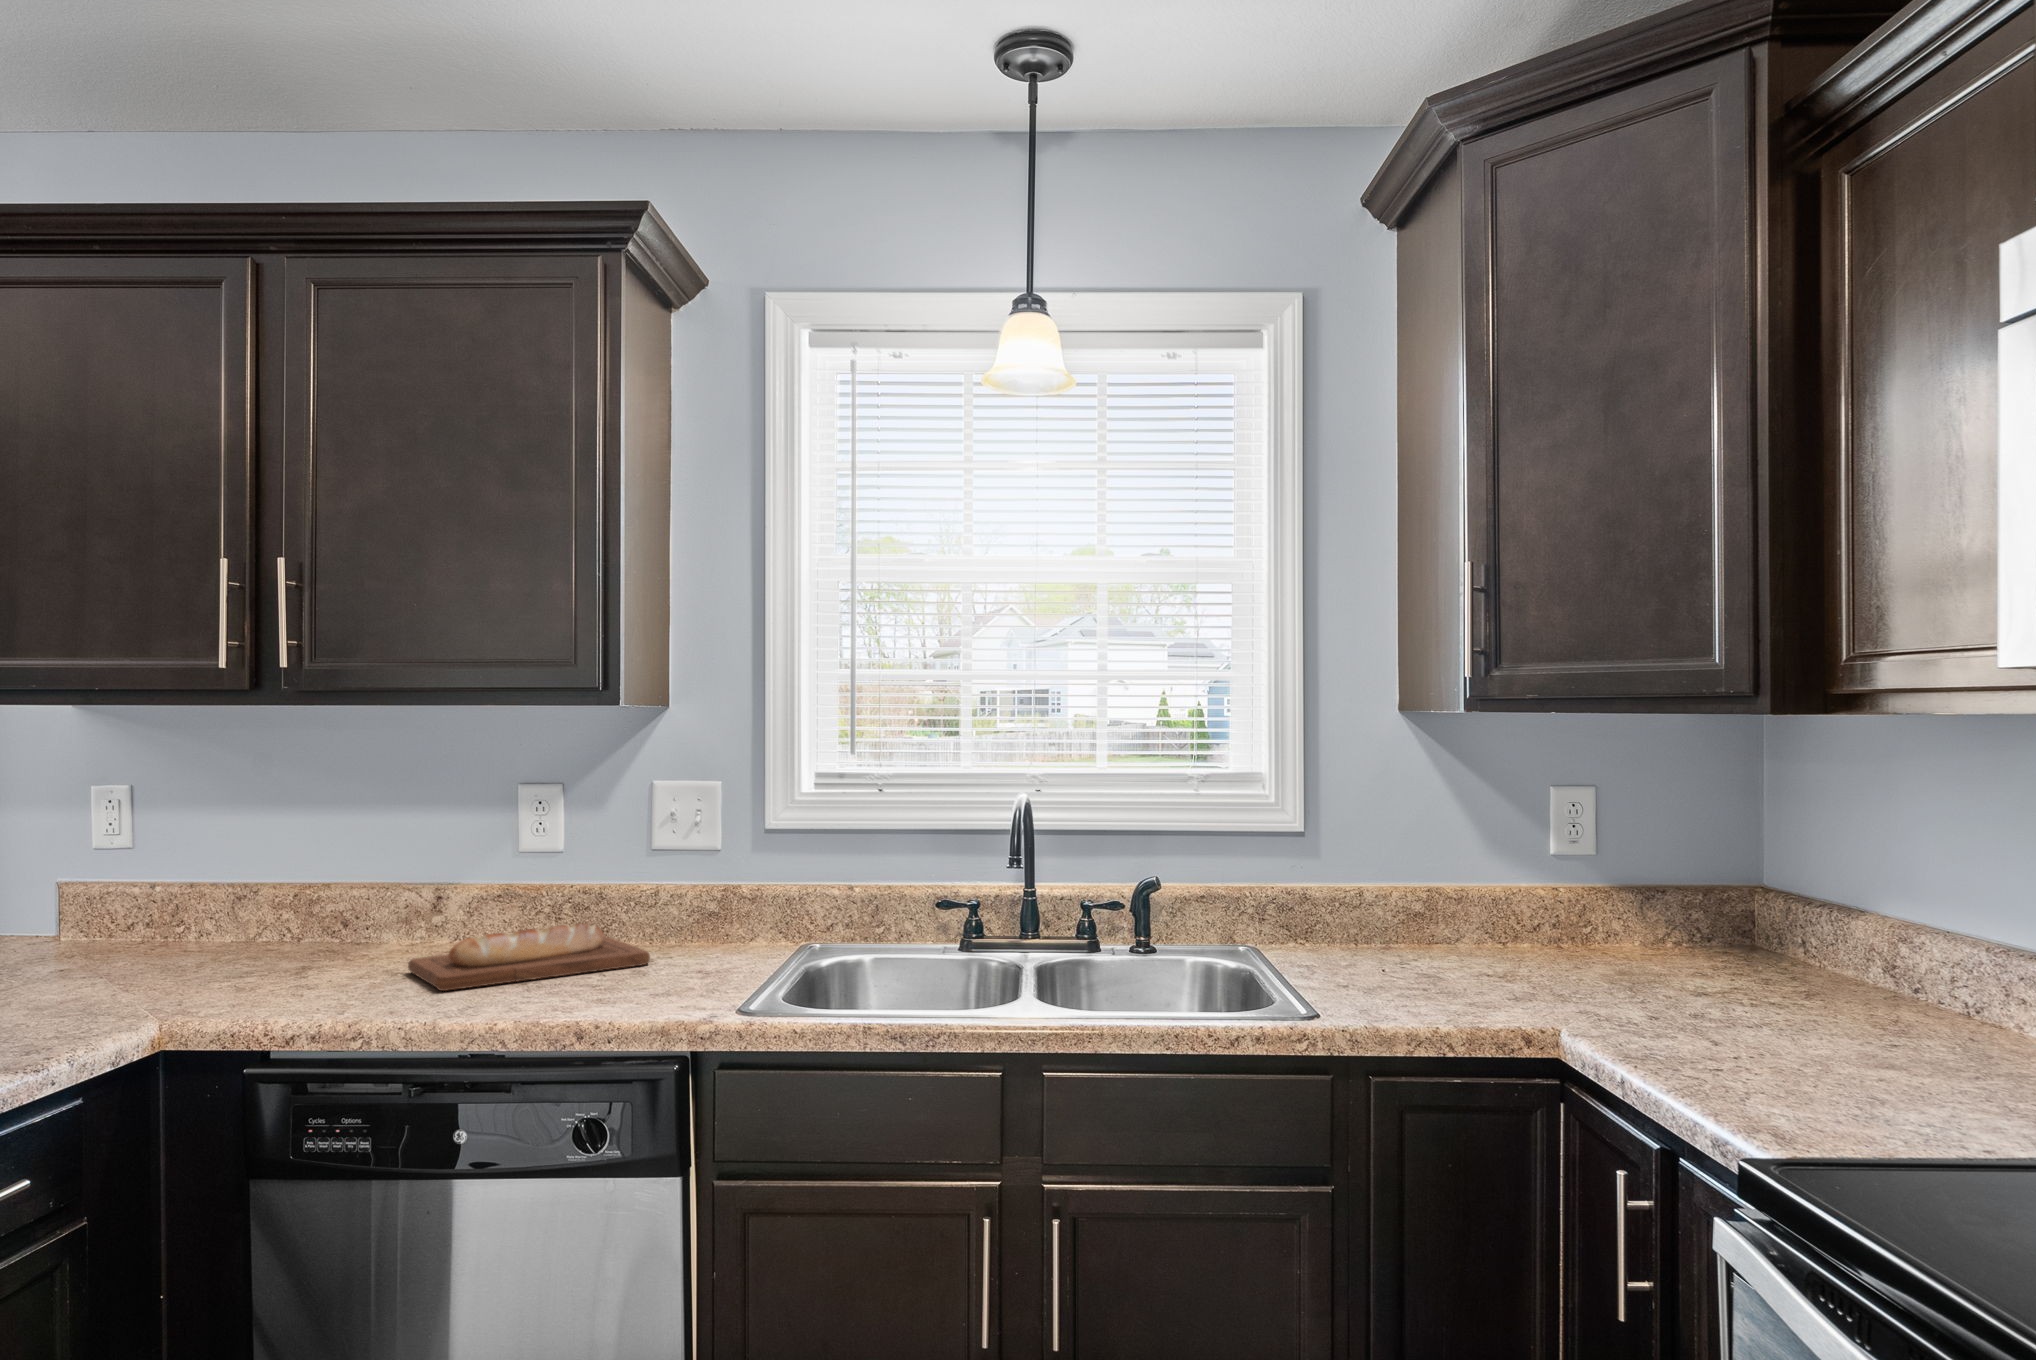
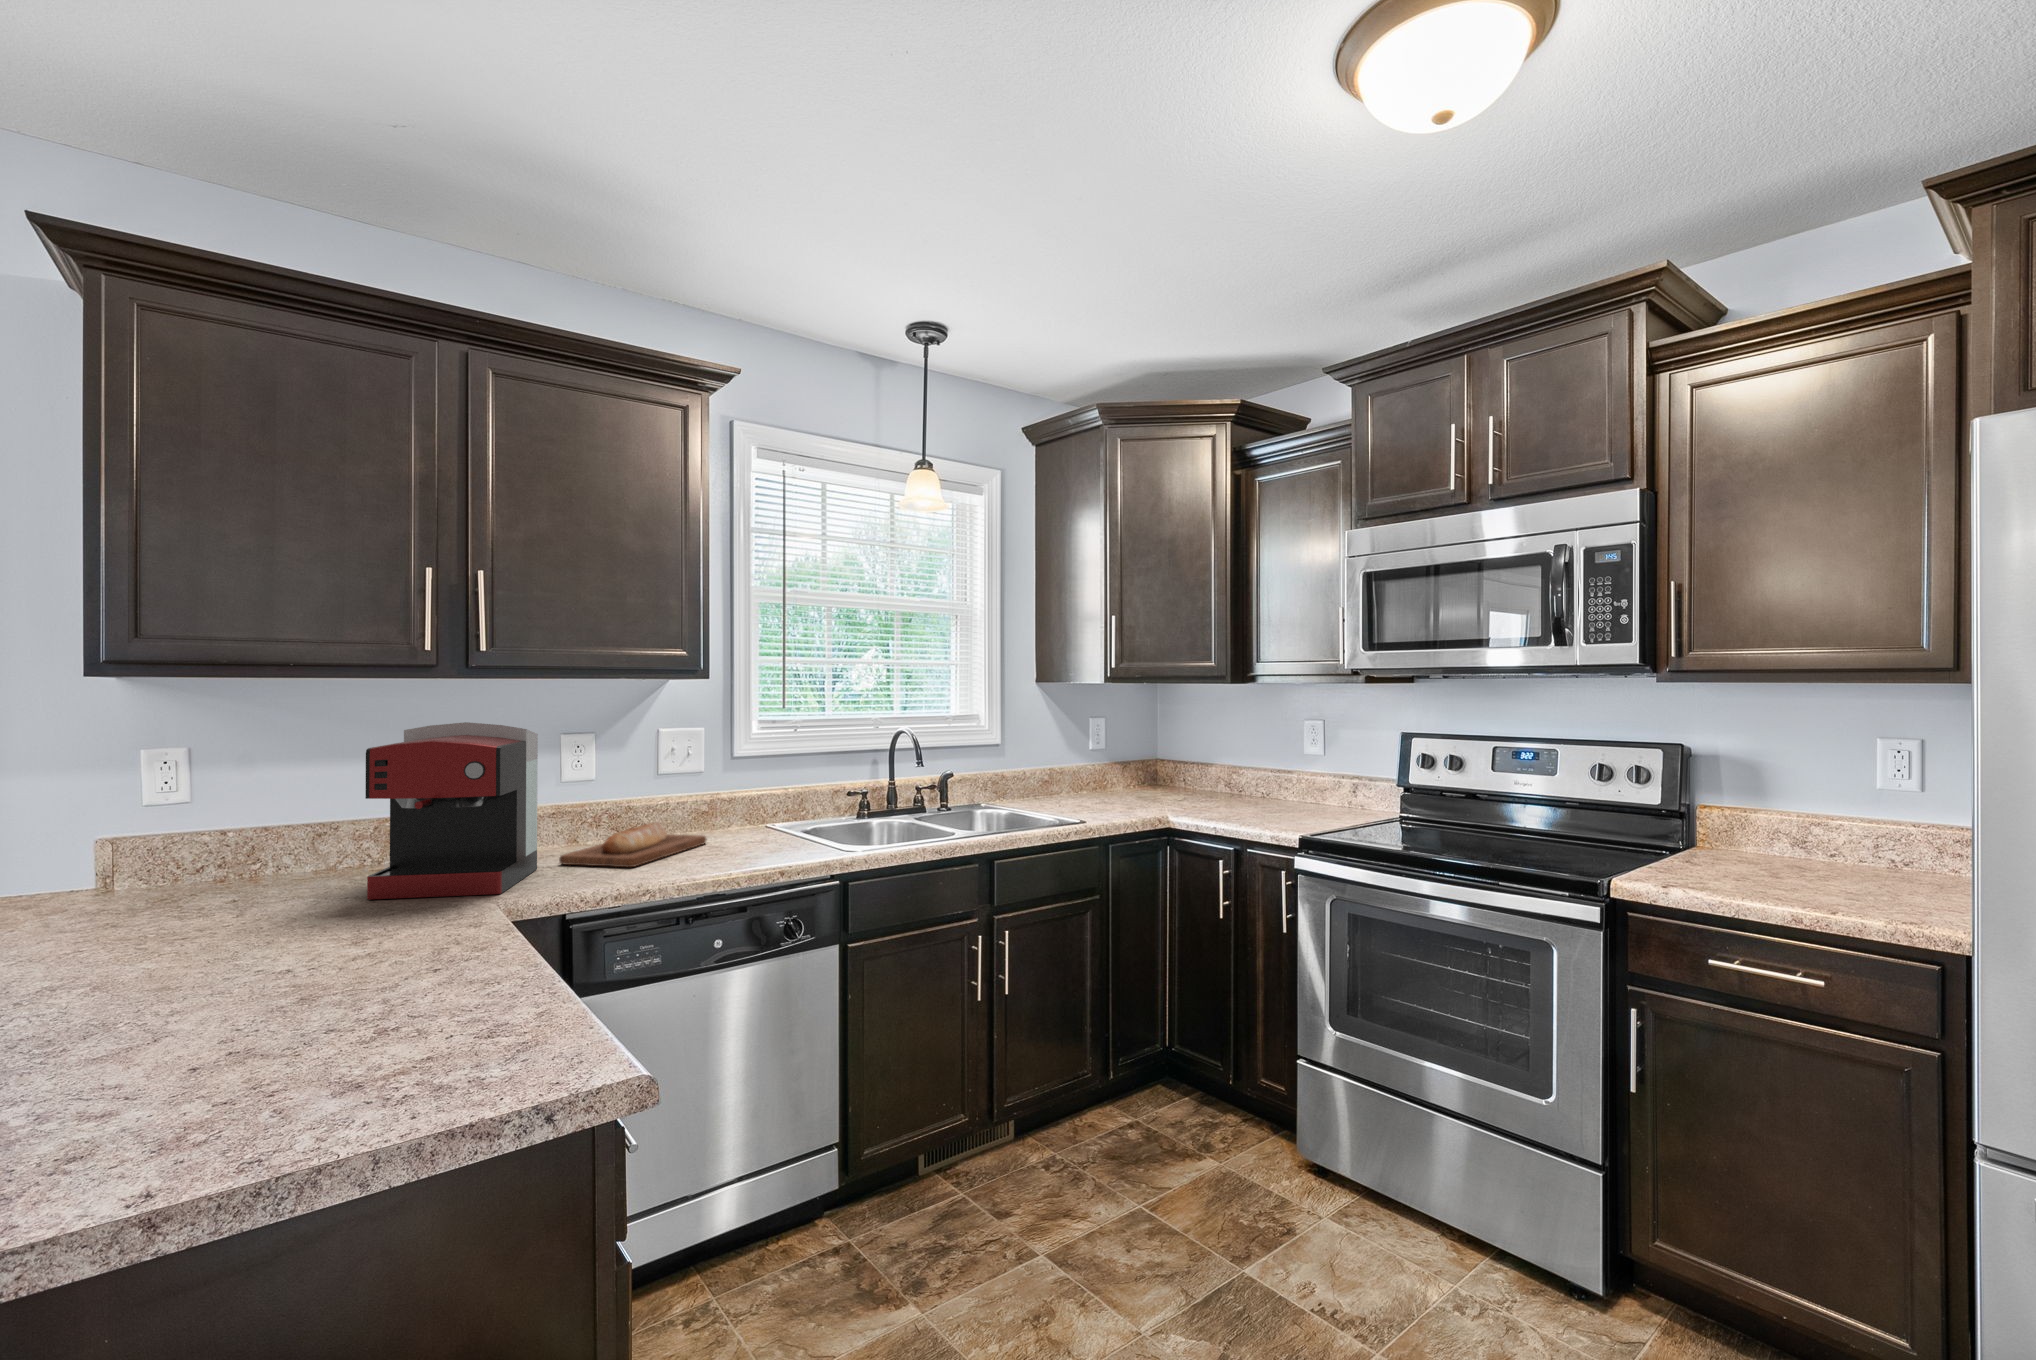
coffee maker: none [100,766,372,1007] -> present [365,722,538,899]

